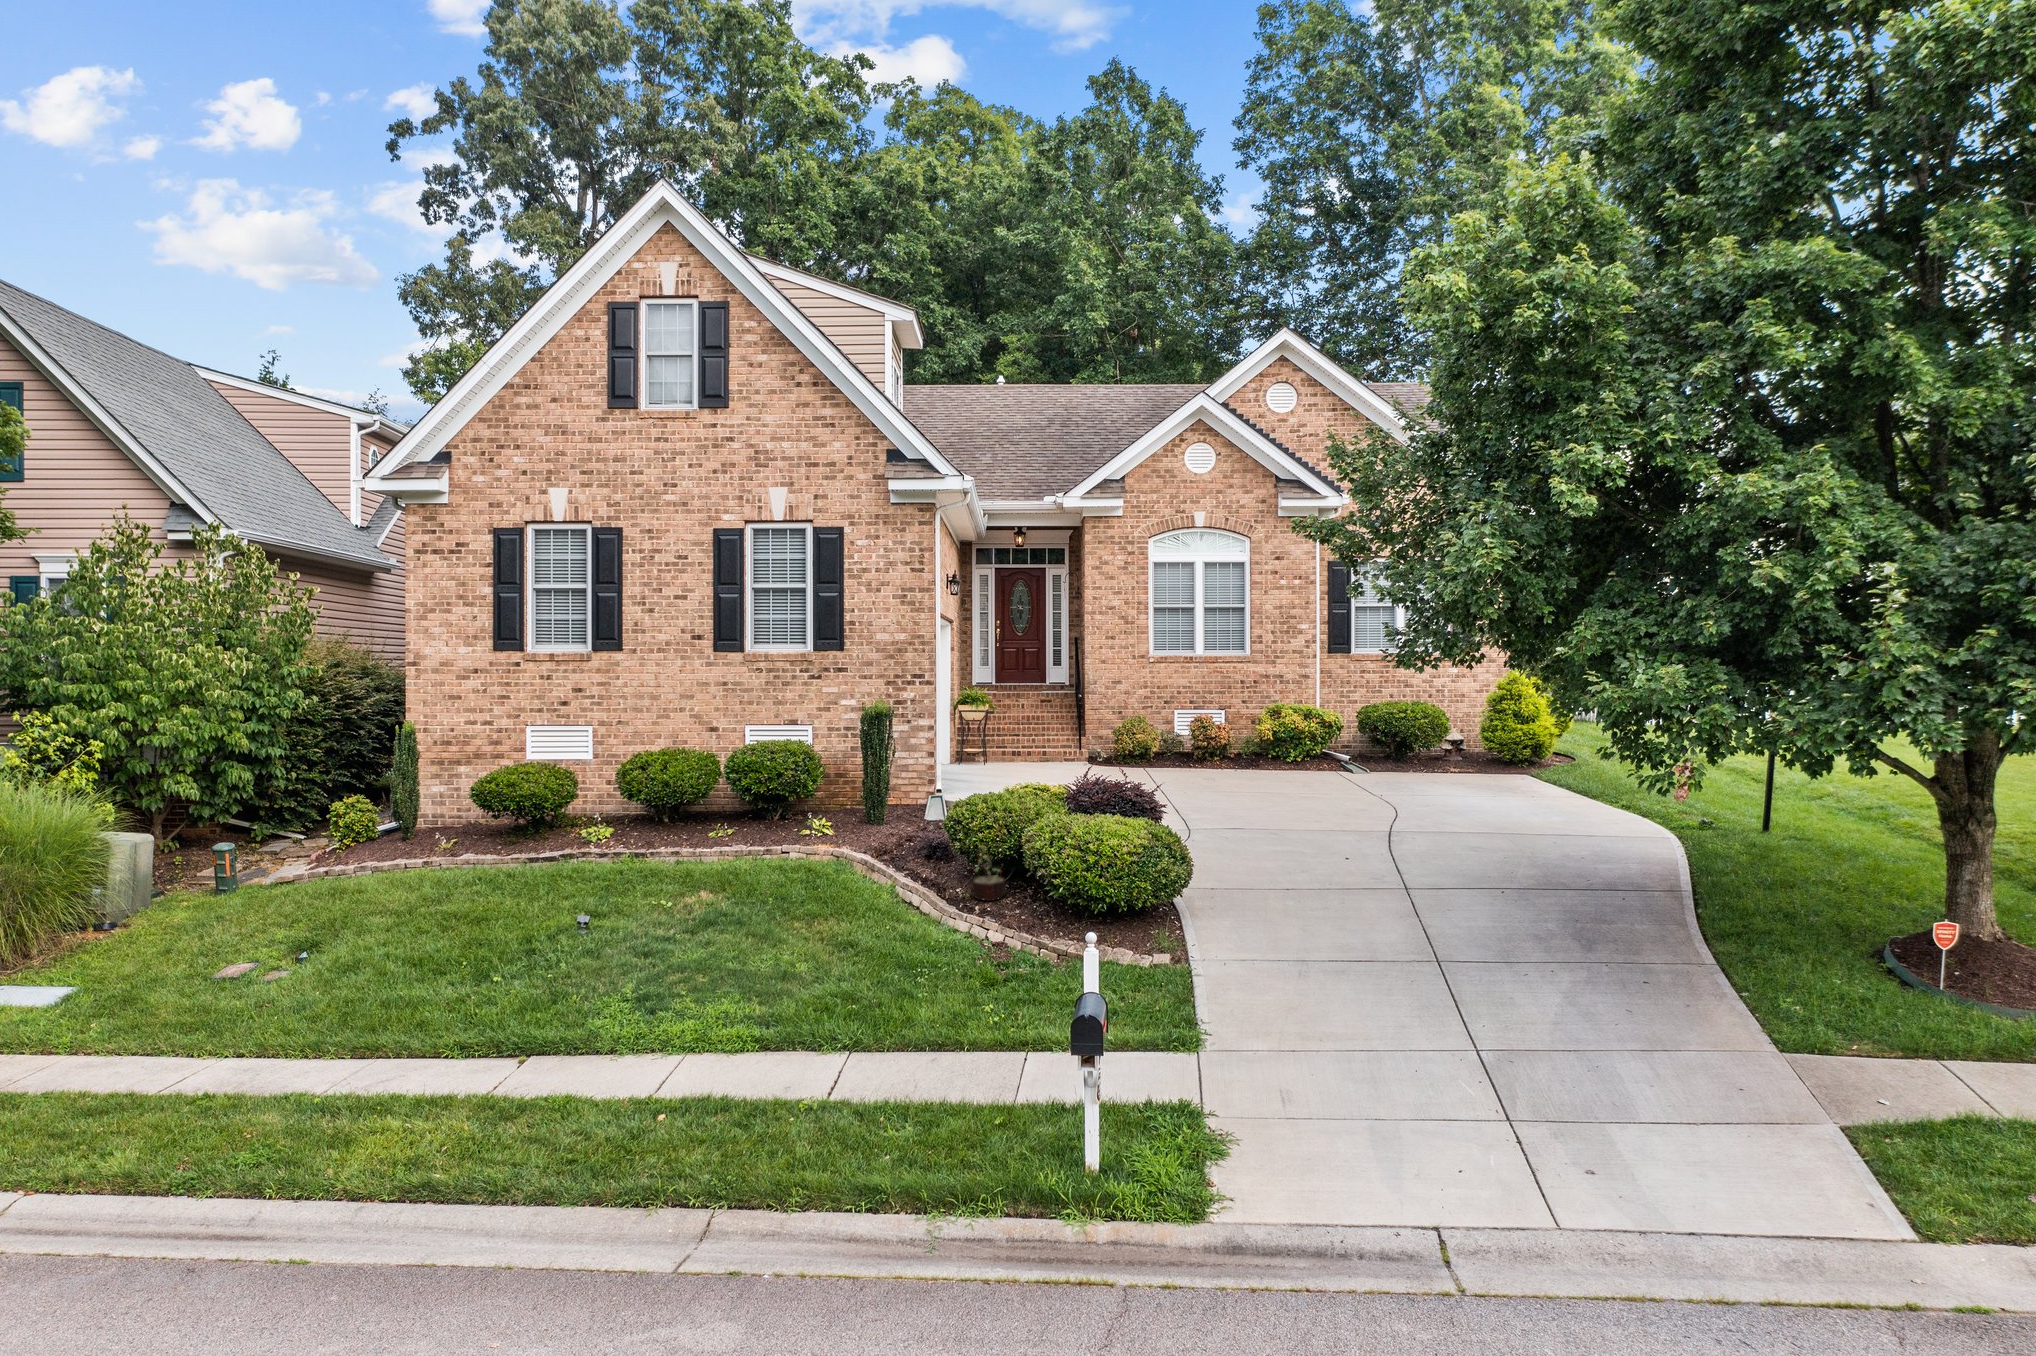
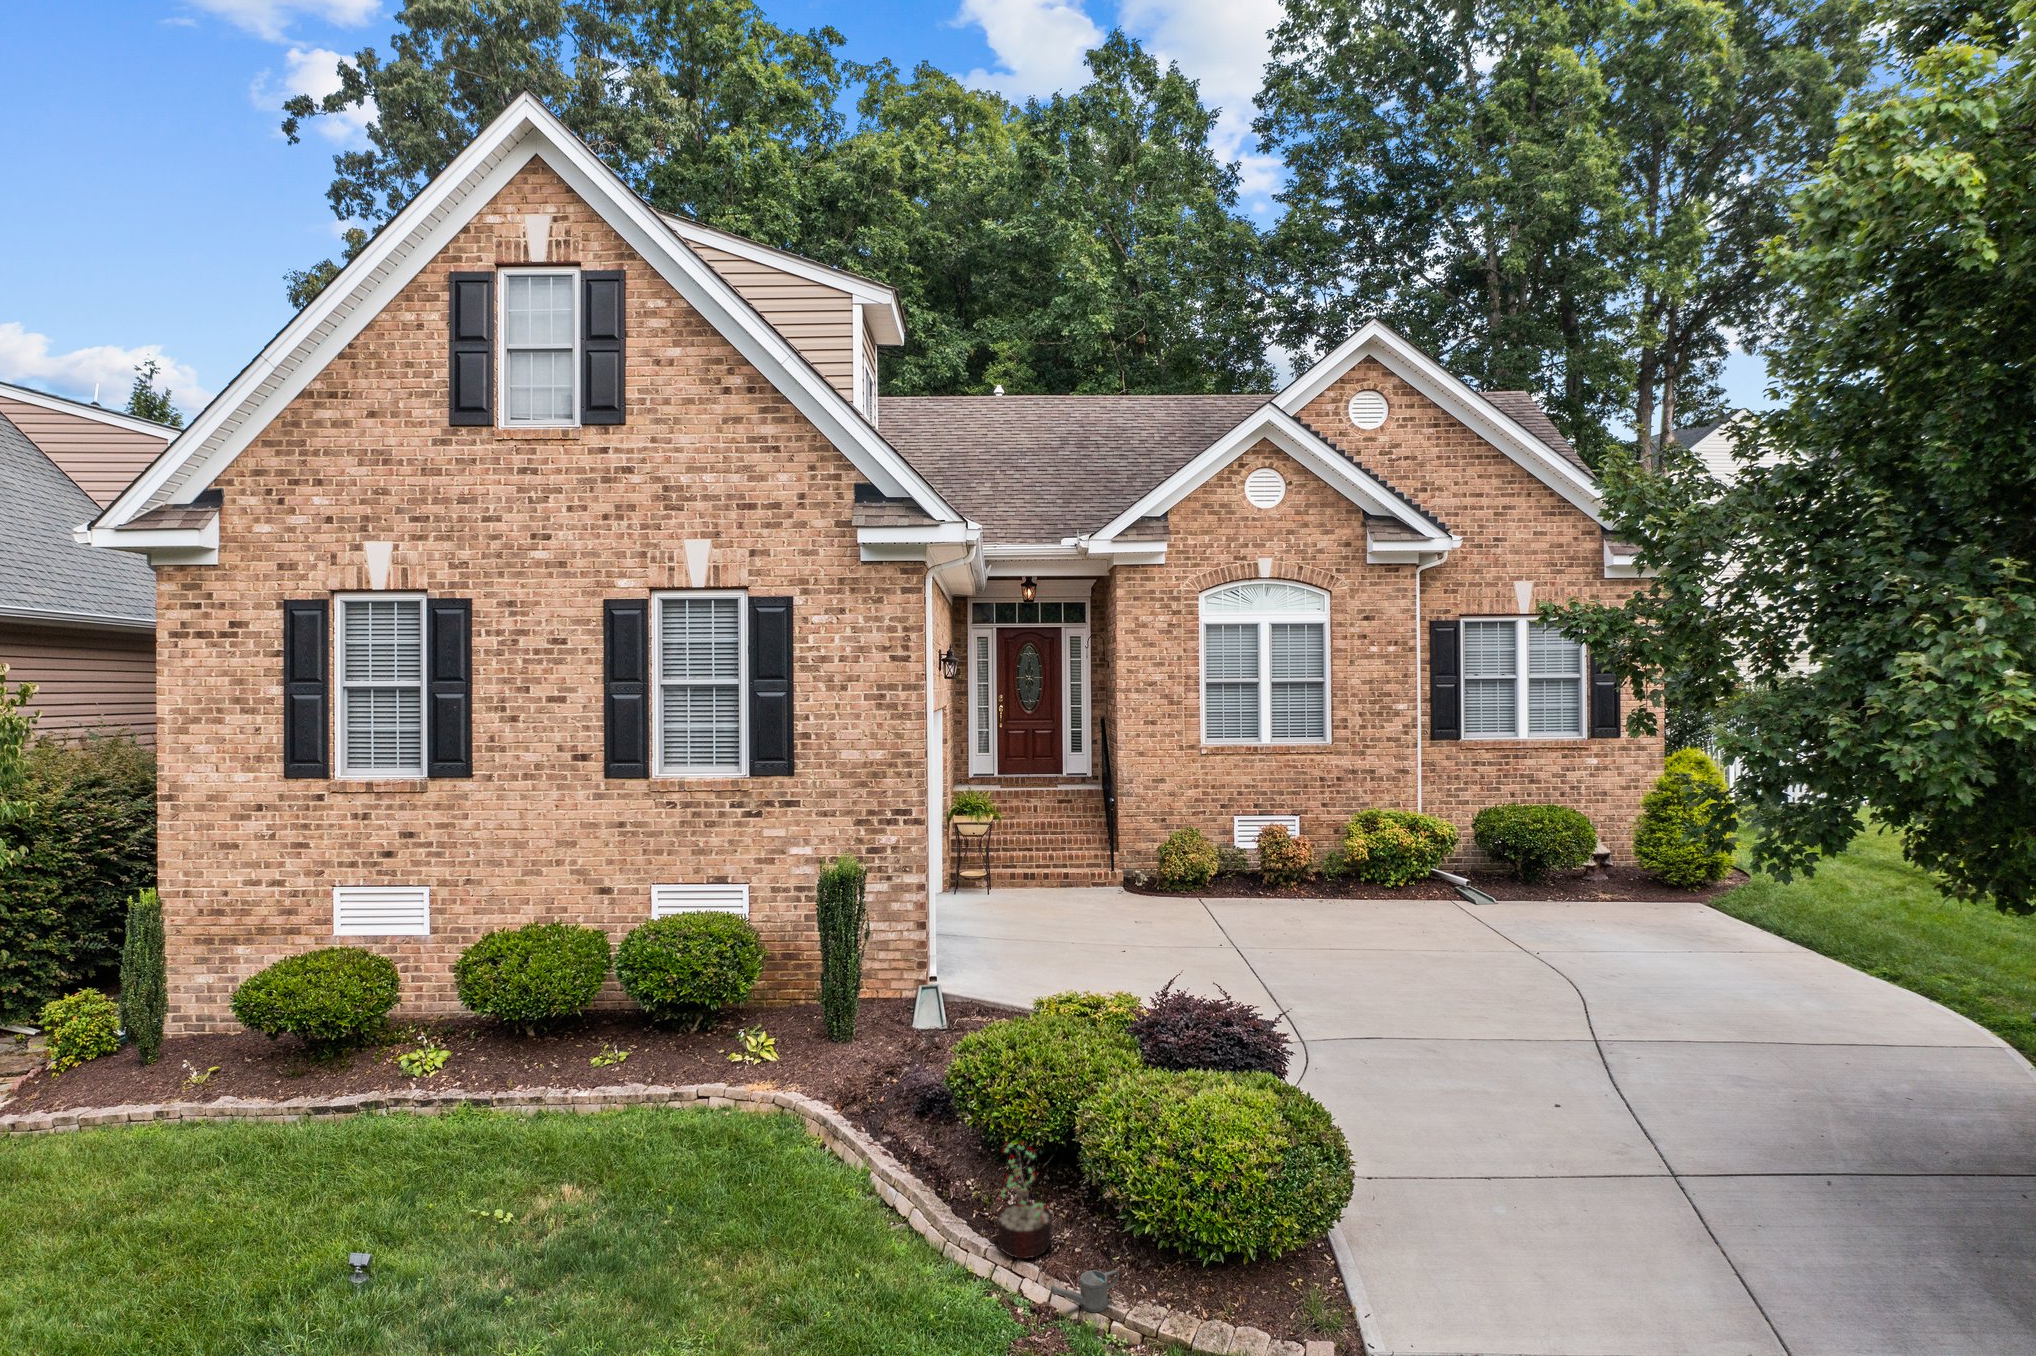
watering can: none [1001,898,1041,917] -> present [1051,1270,1119,1312]

